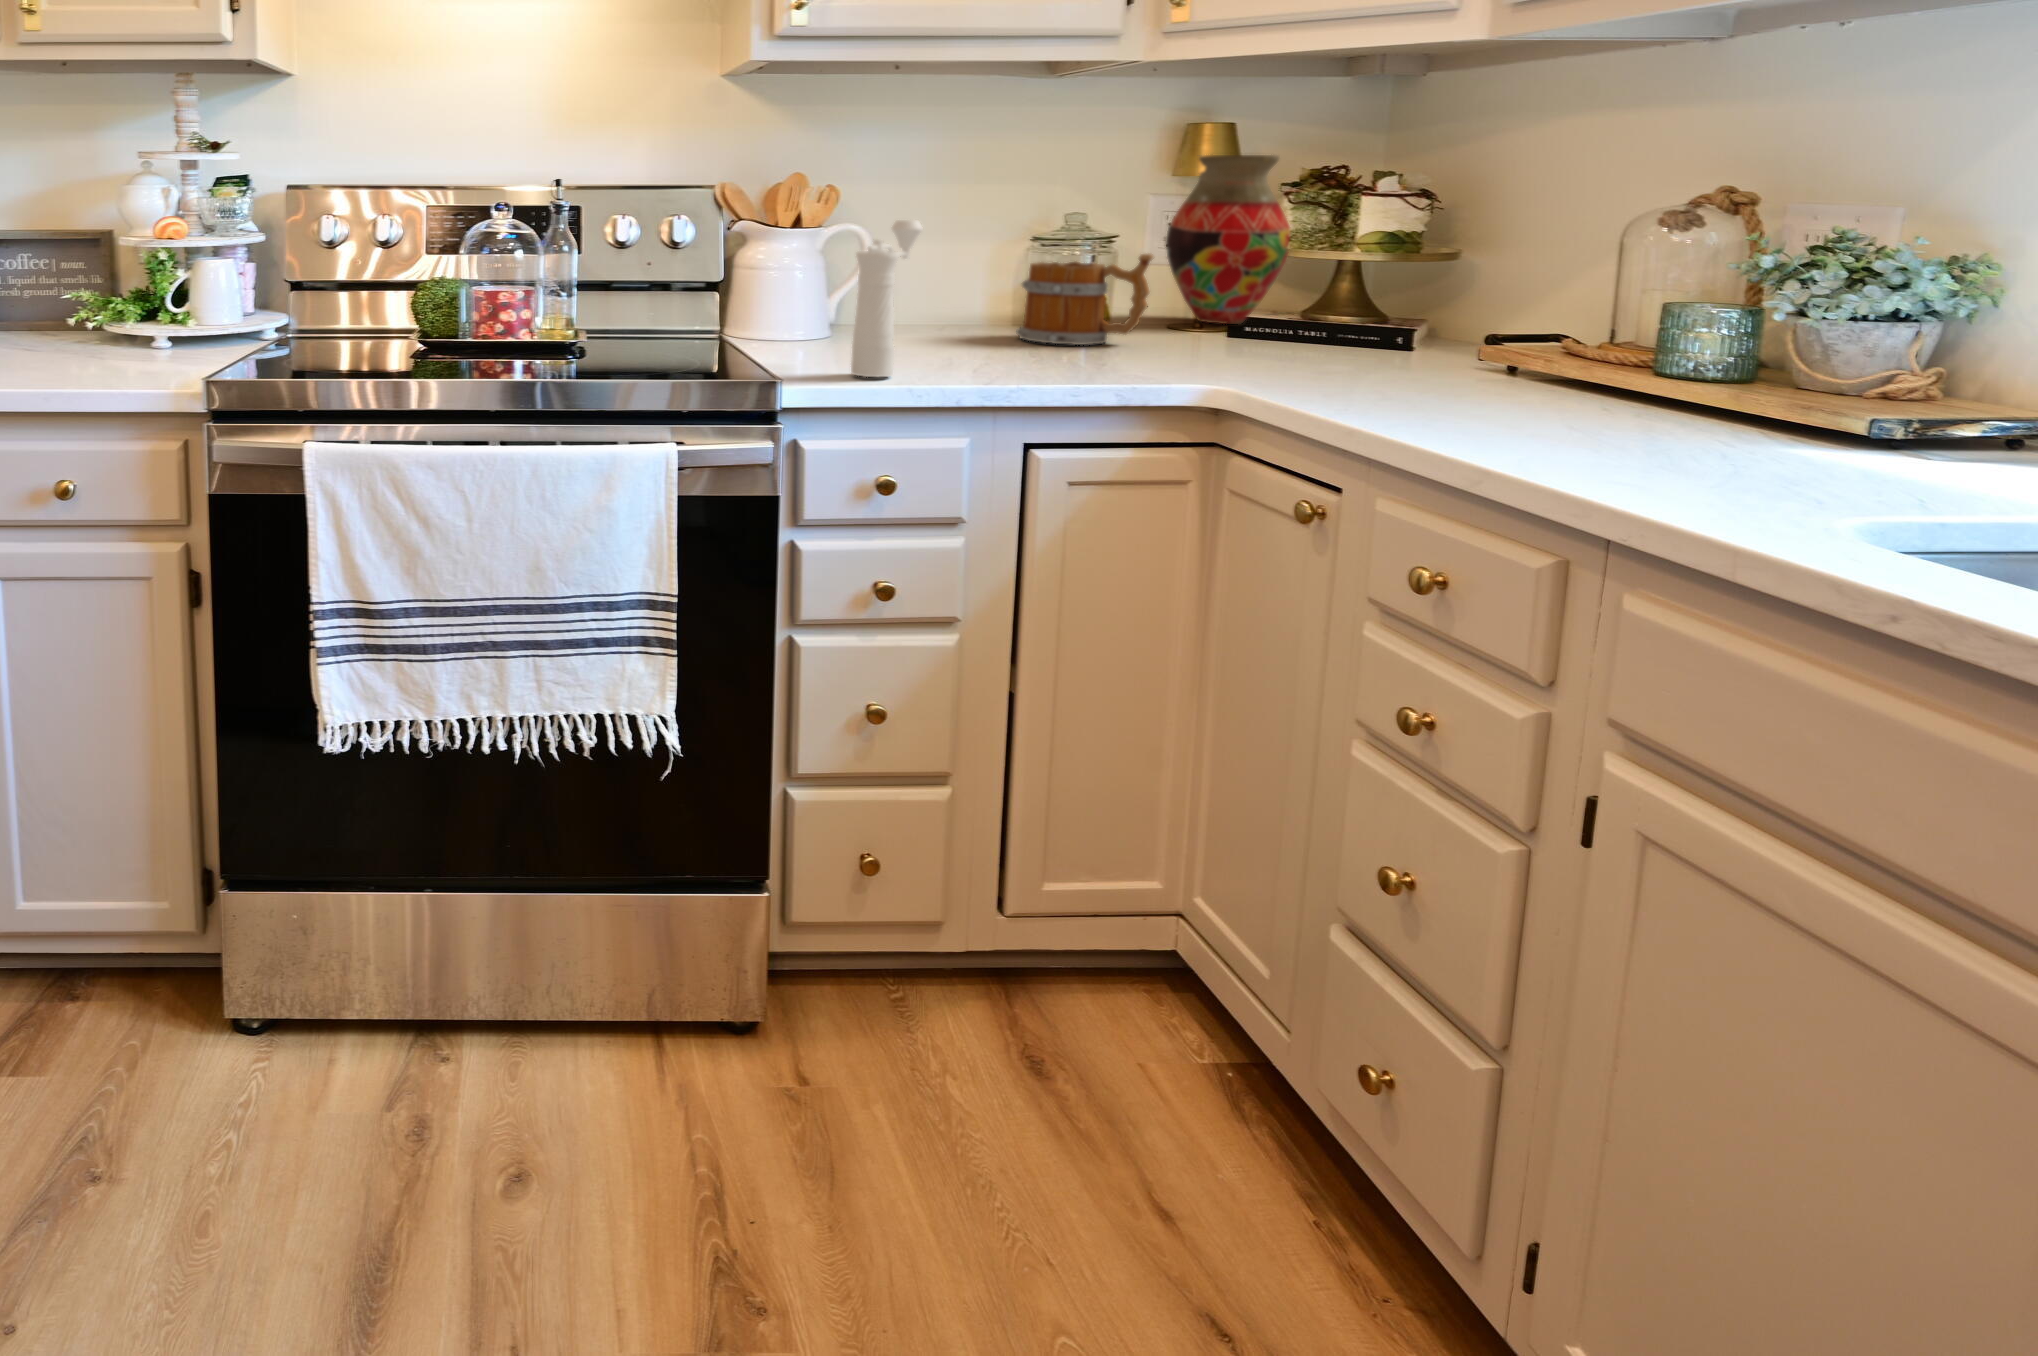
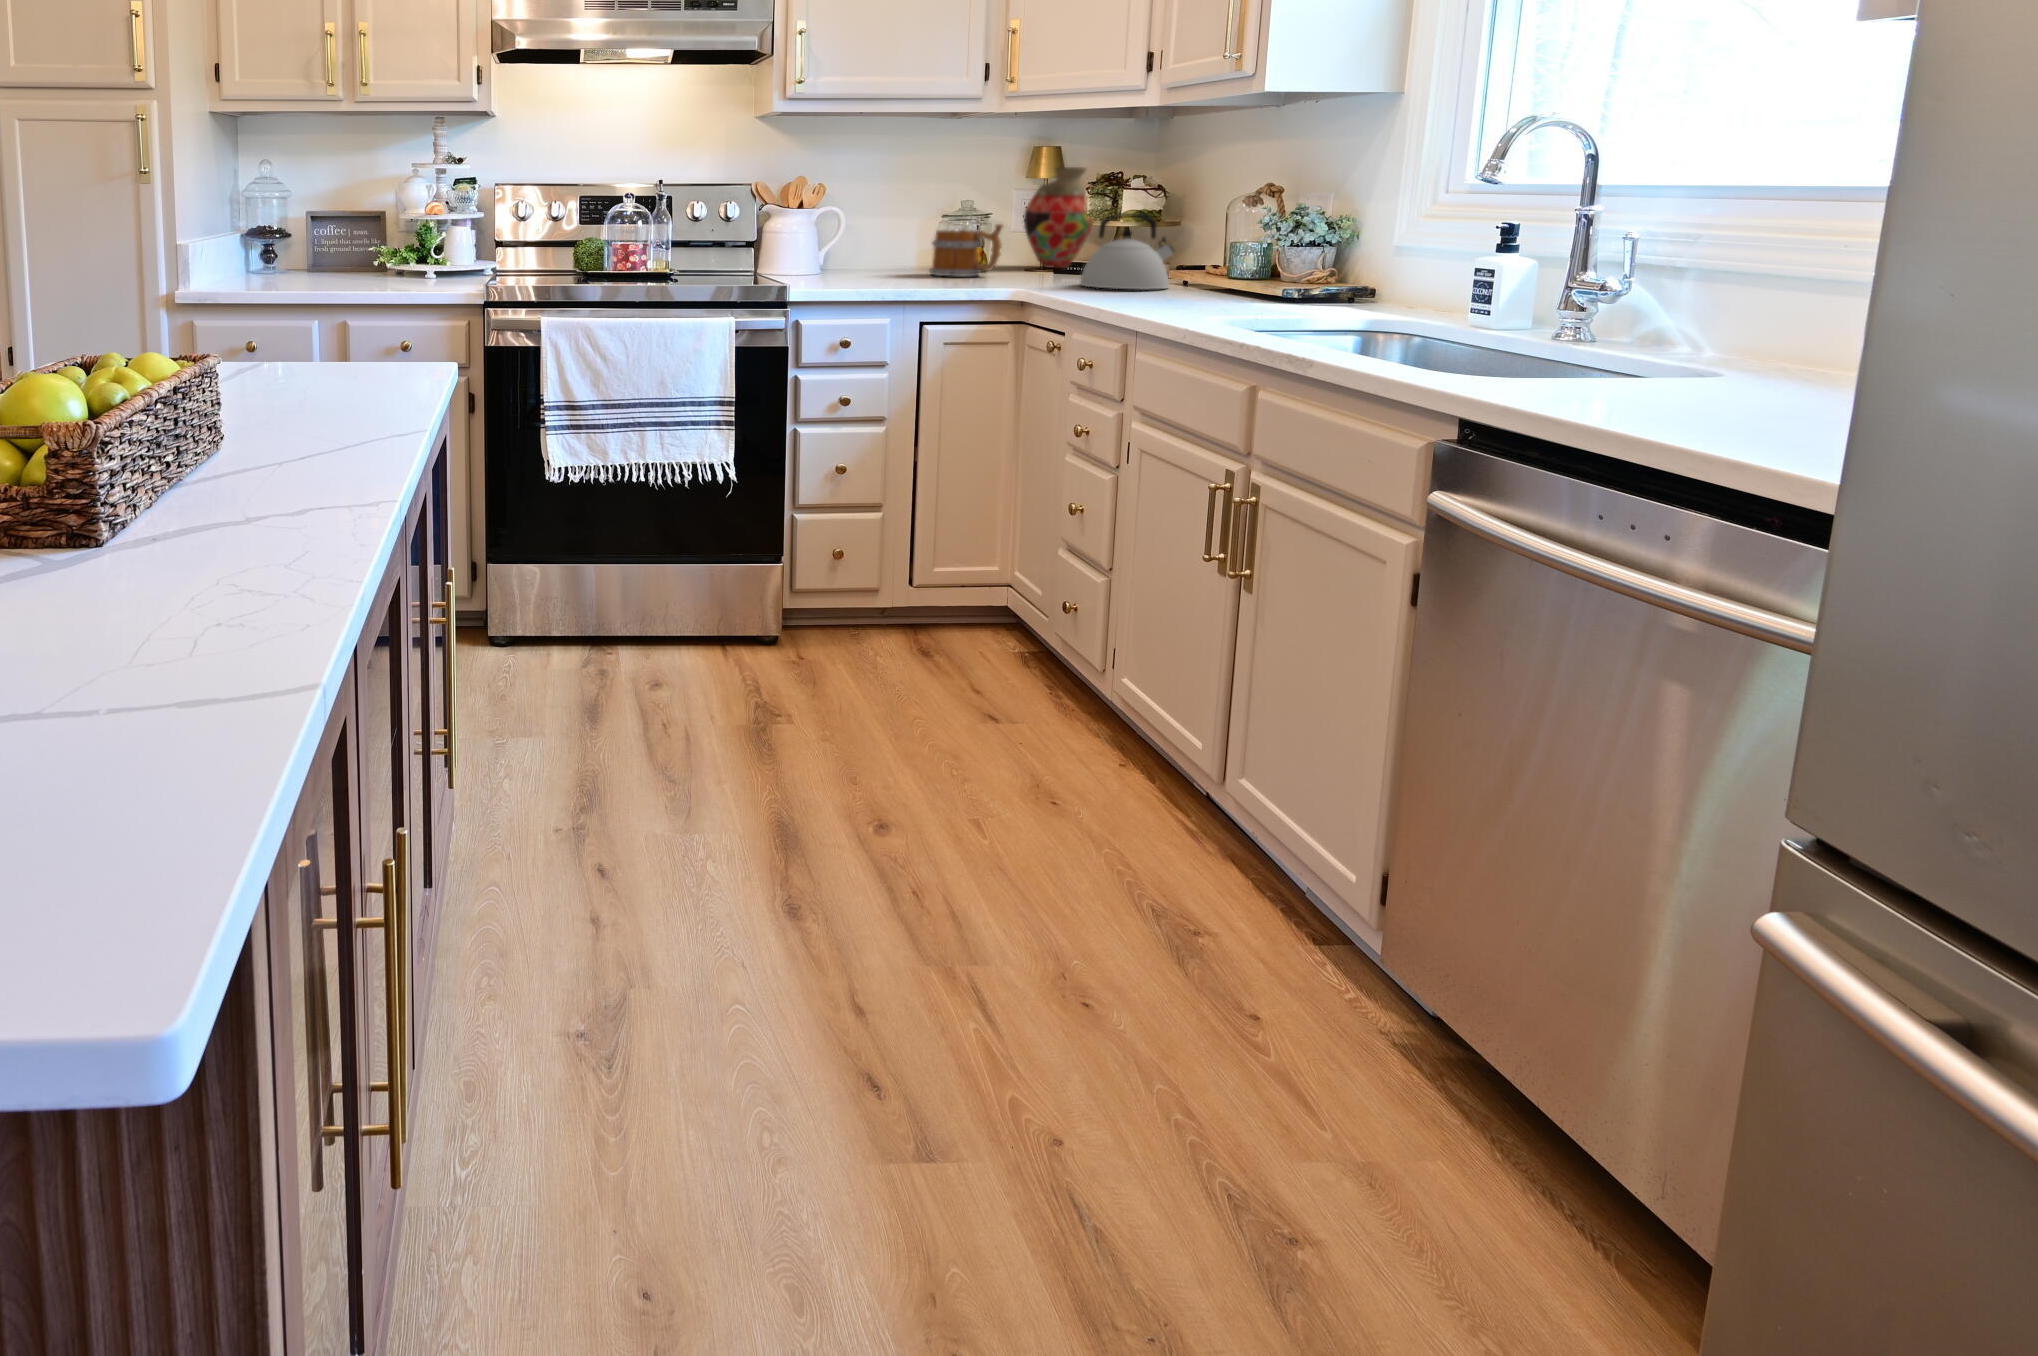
pepper mill: present [851,220,923,377] -> none [828,204,869,288]
kettle: none [1318,242,1515,390] -> present [1080,213,1174,289]

